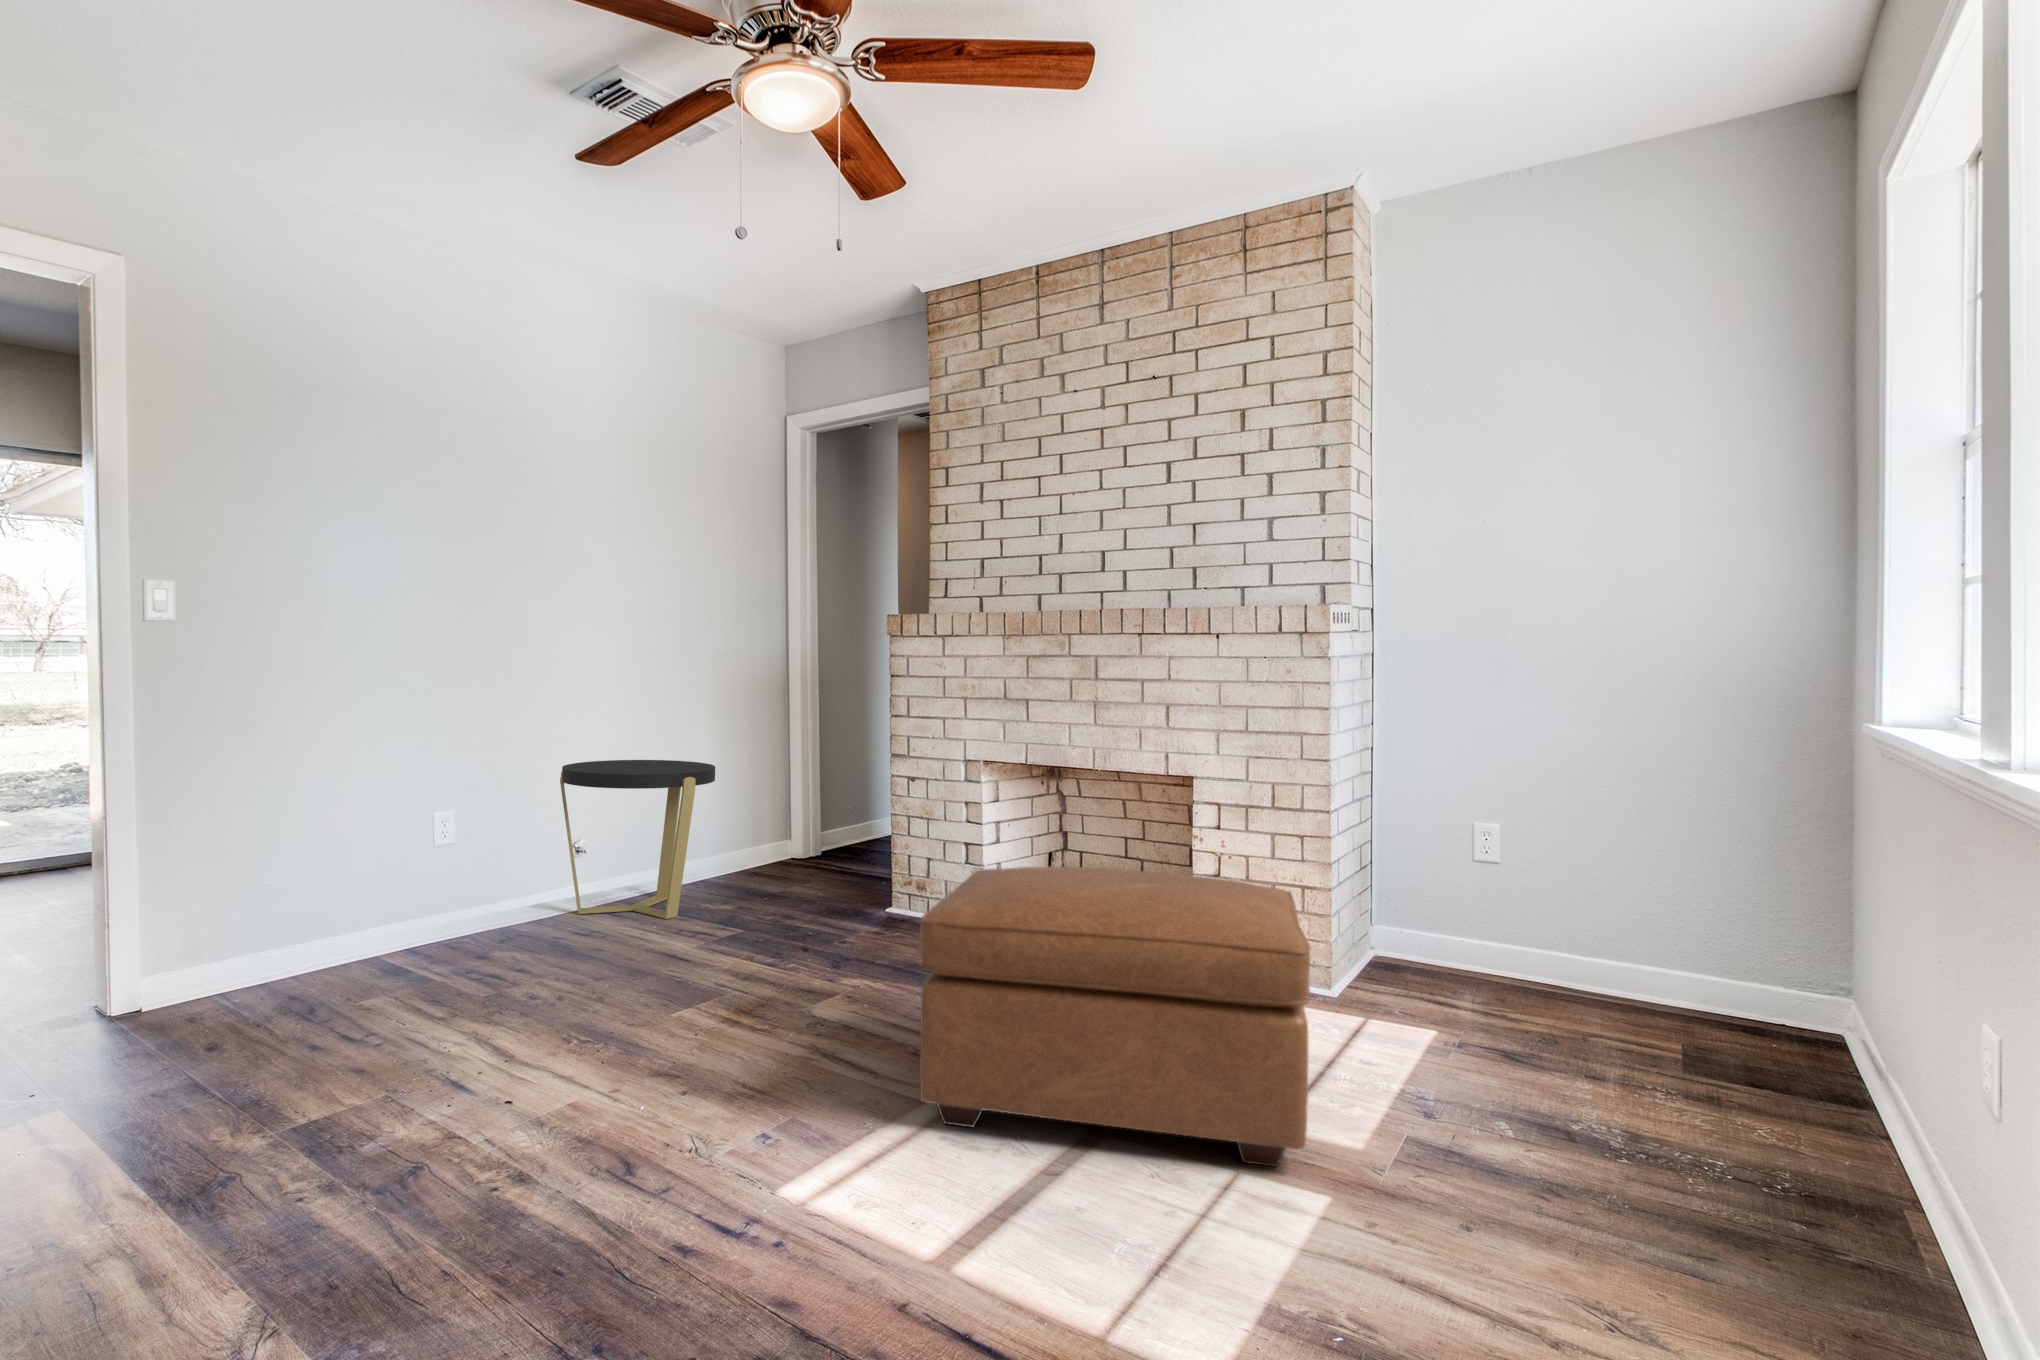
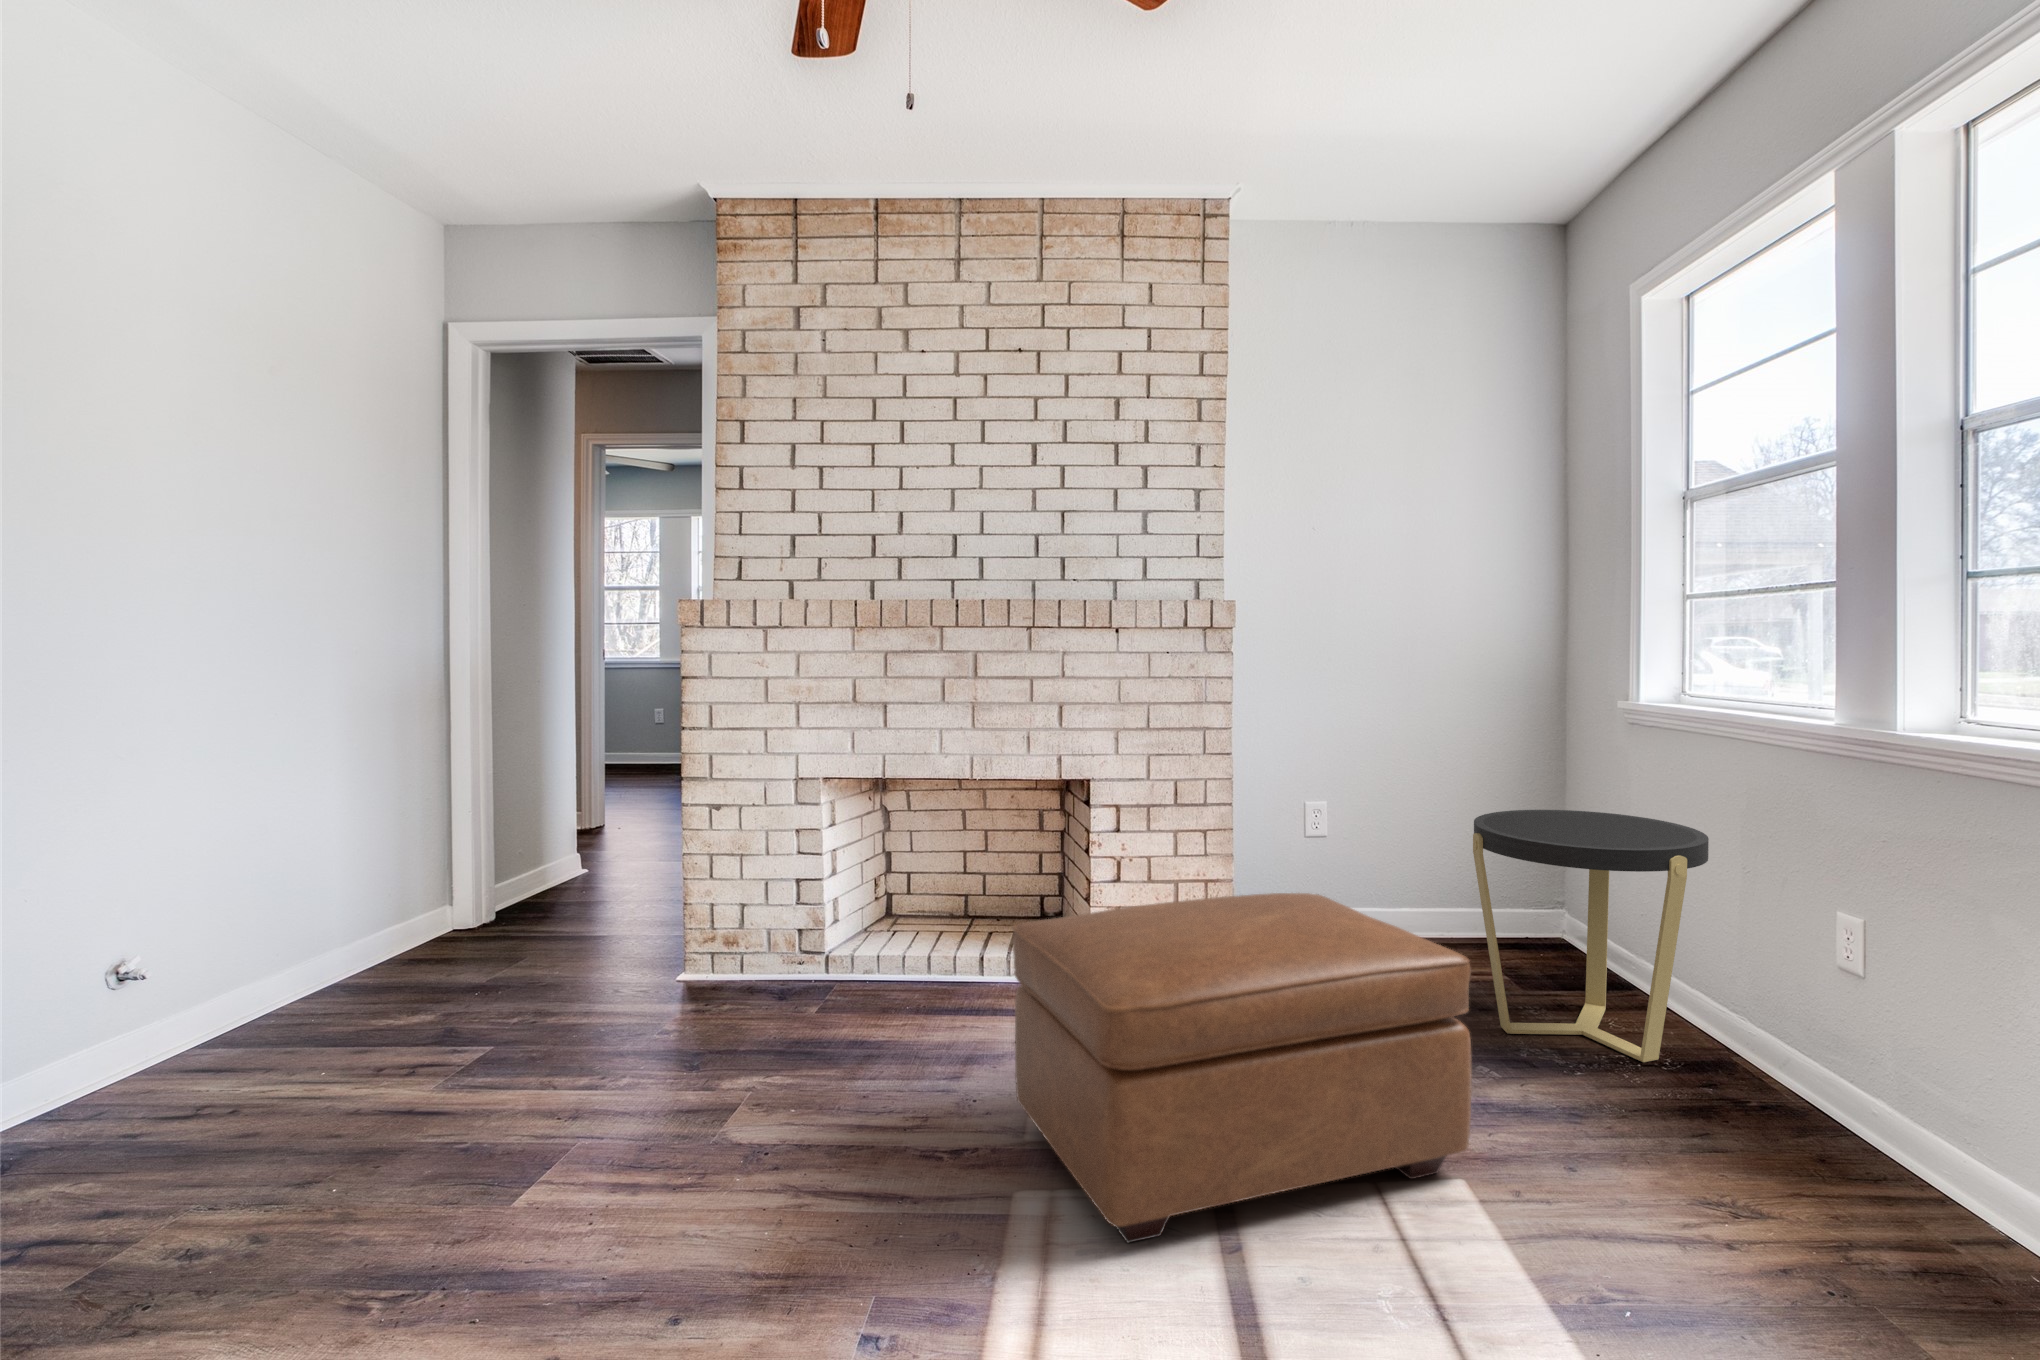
side table: present [560,760,715,919] -> present [1473,810,1709,1062]

